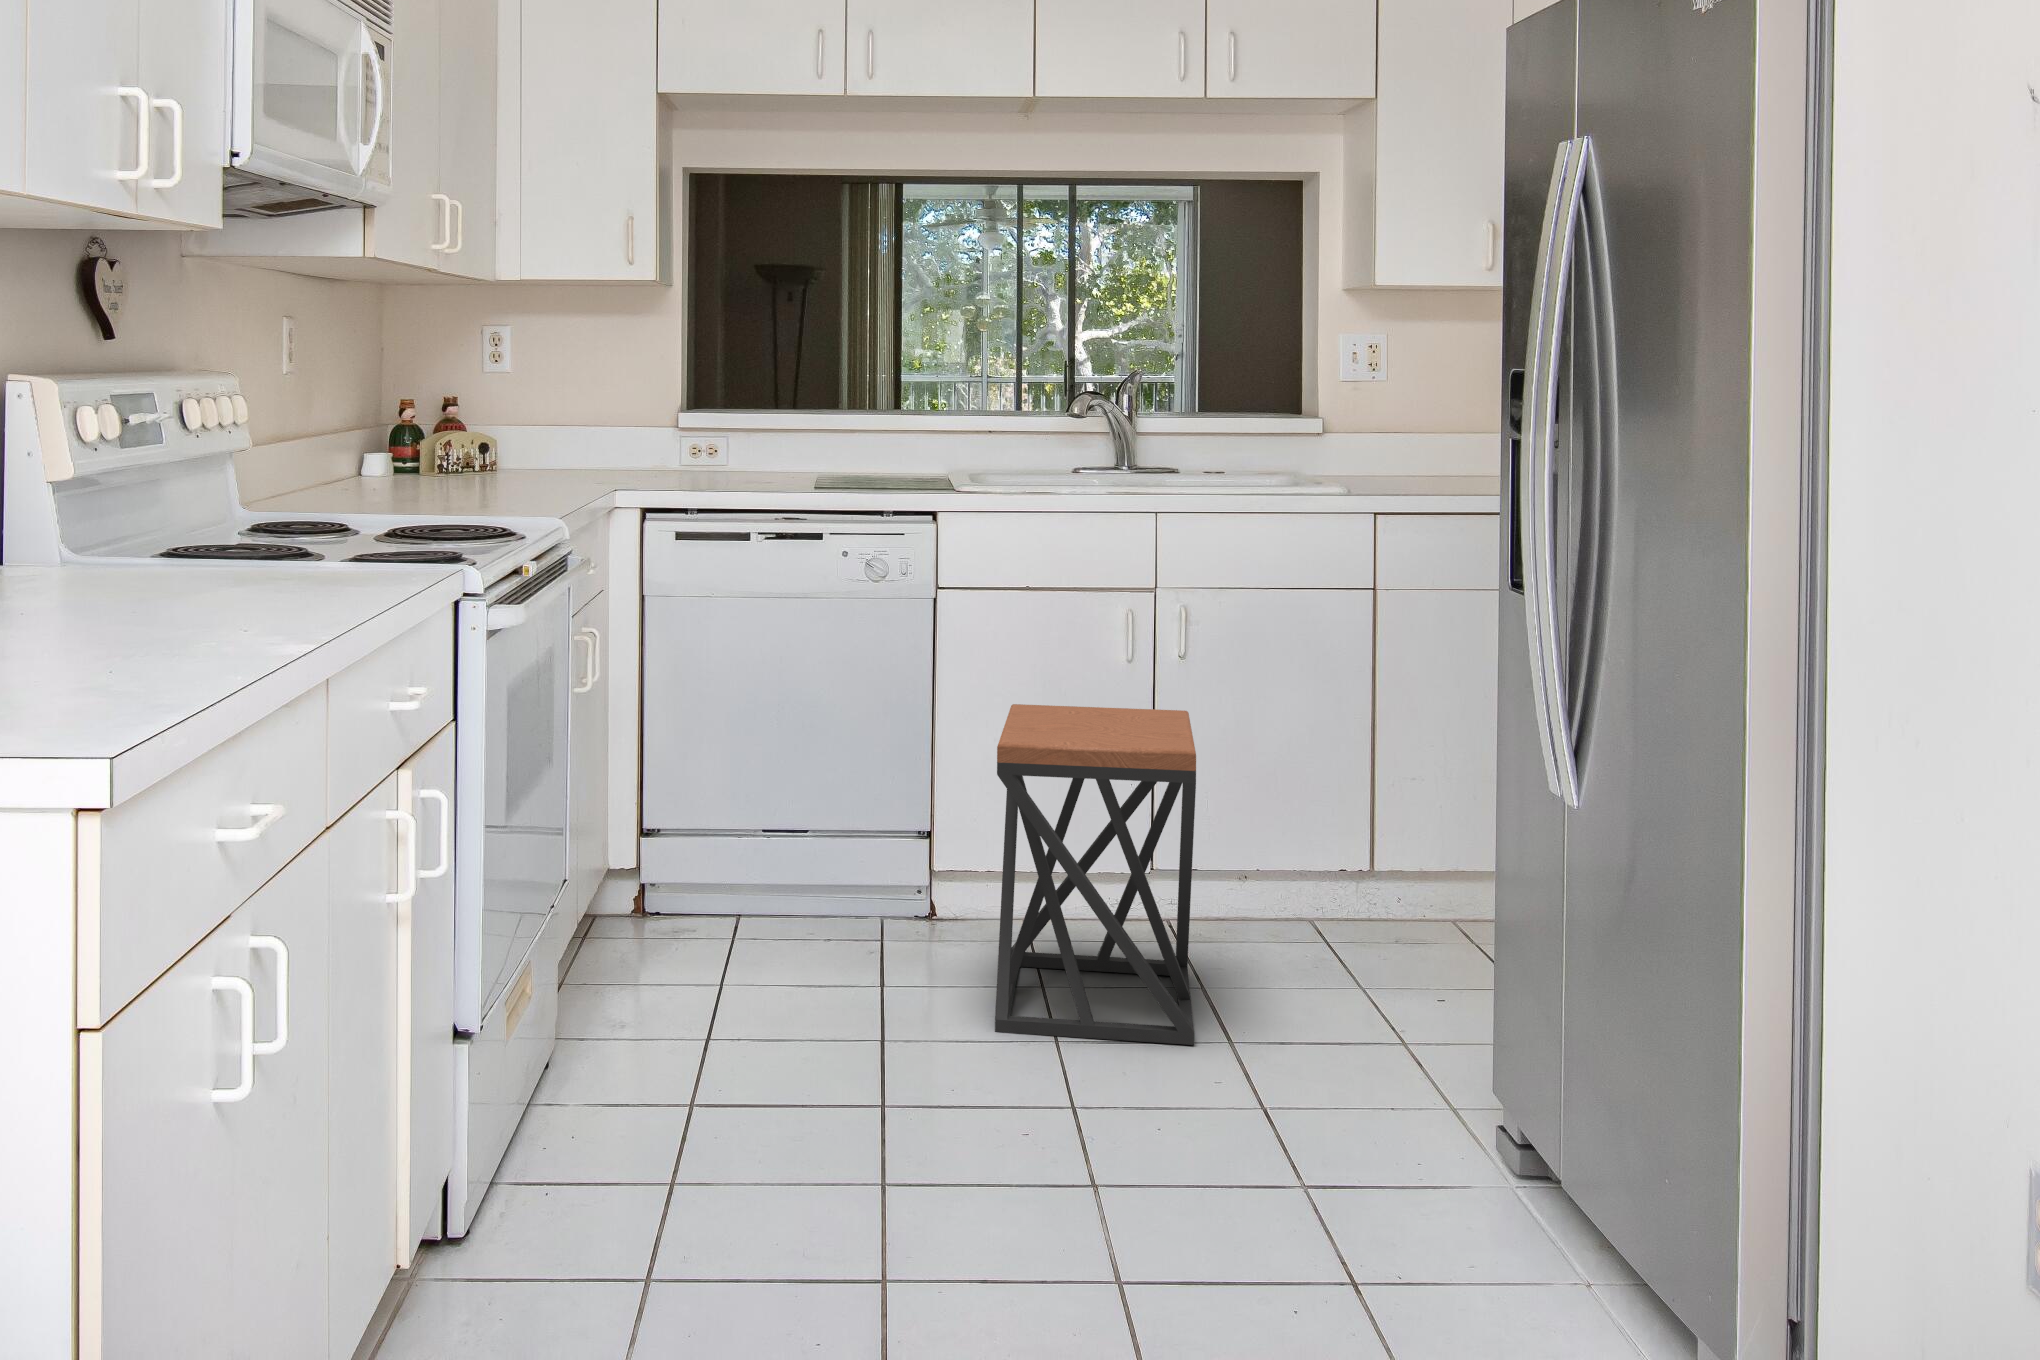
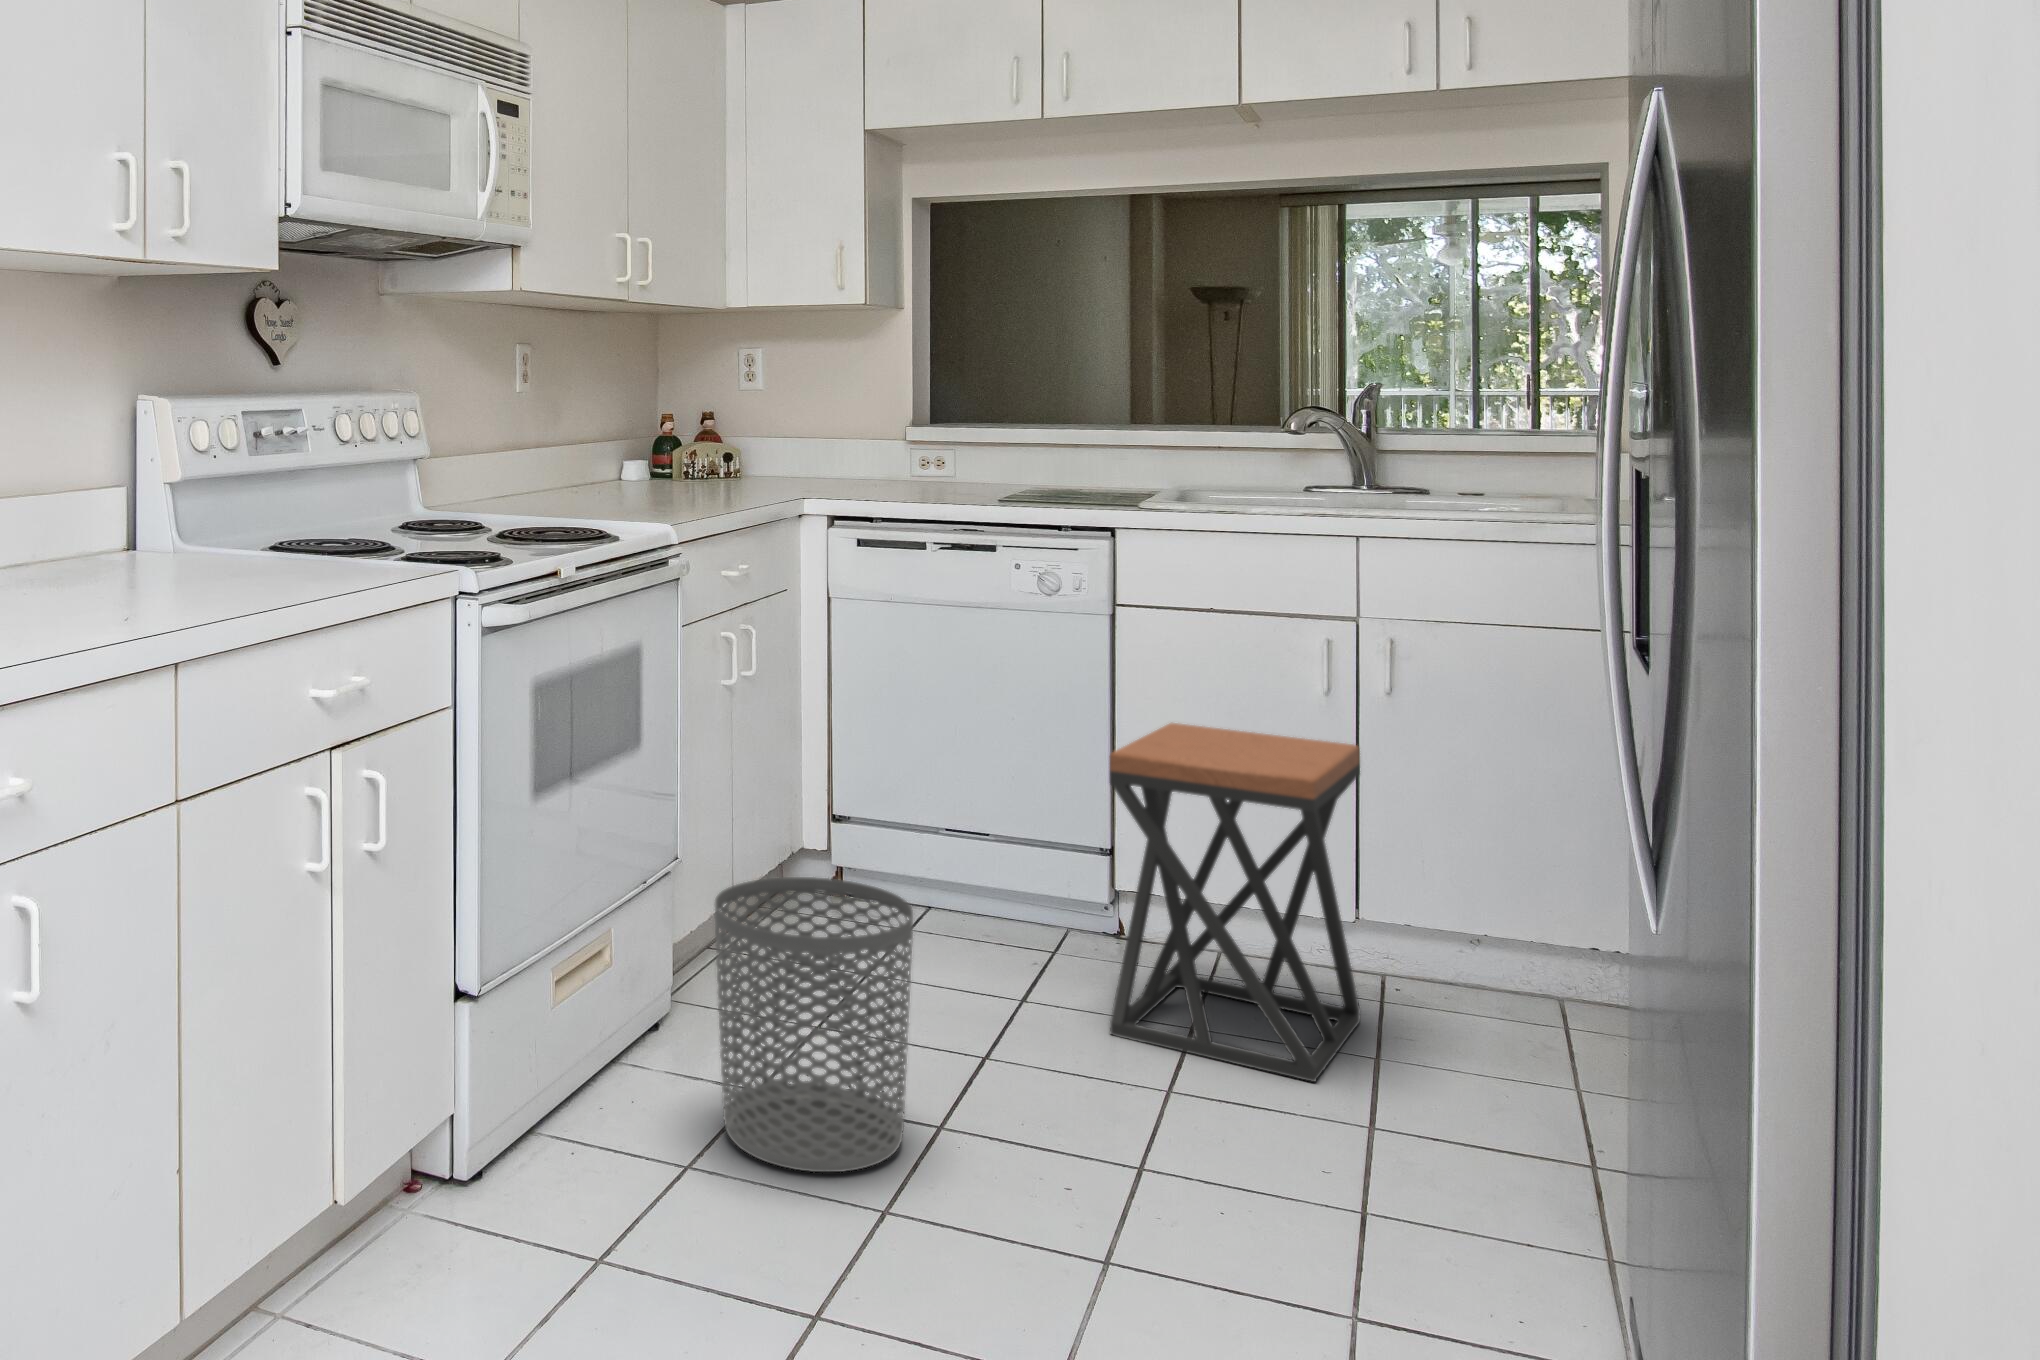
waste bin: none [680,924,905,1275] -> present [715,877,913,1172]

